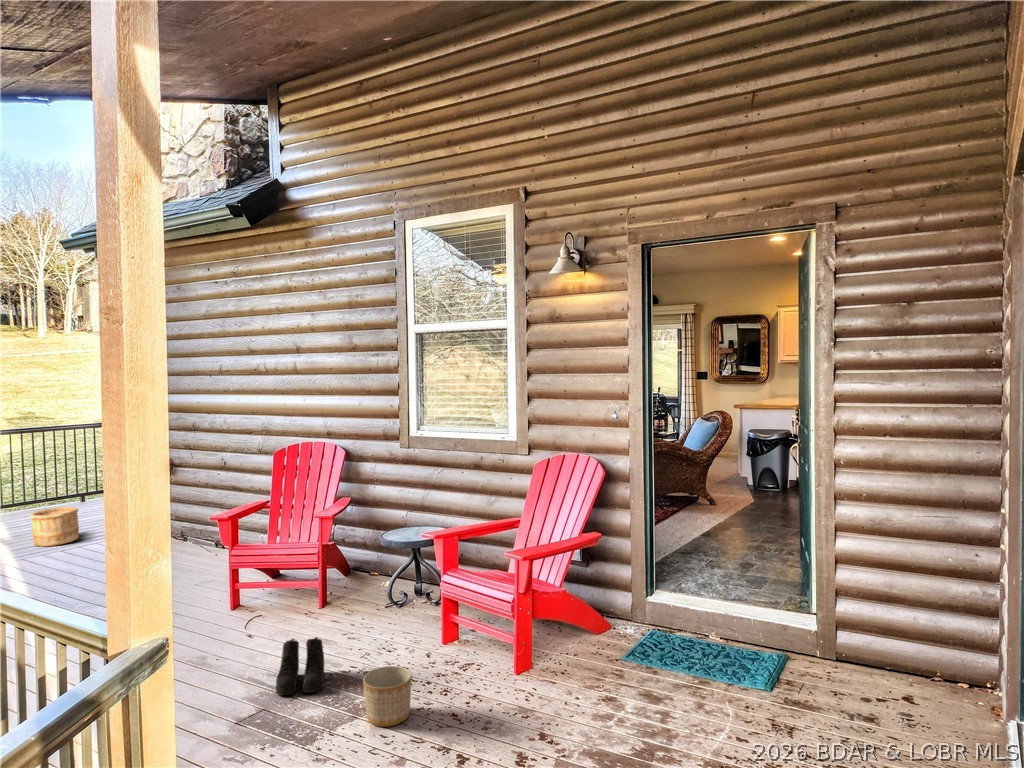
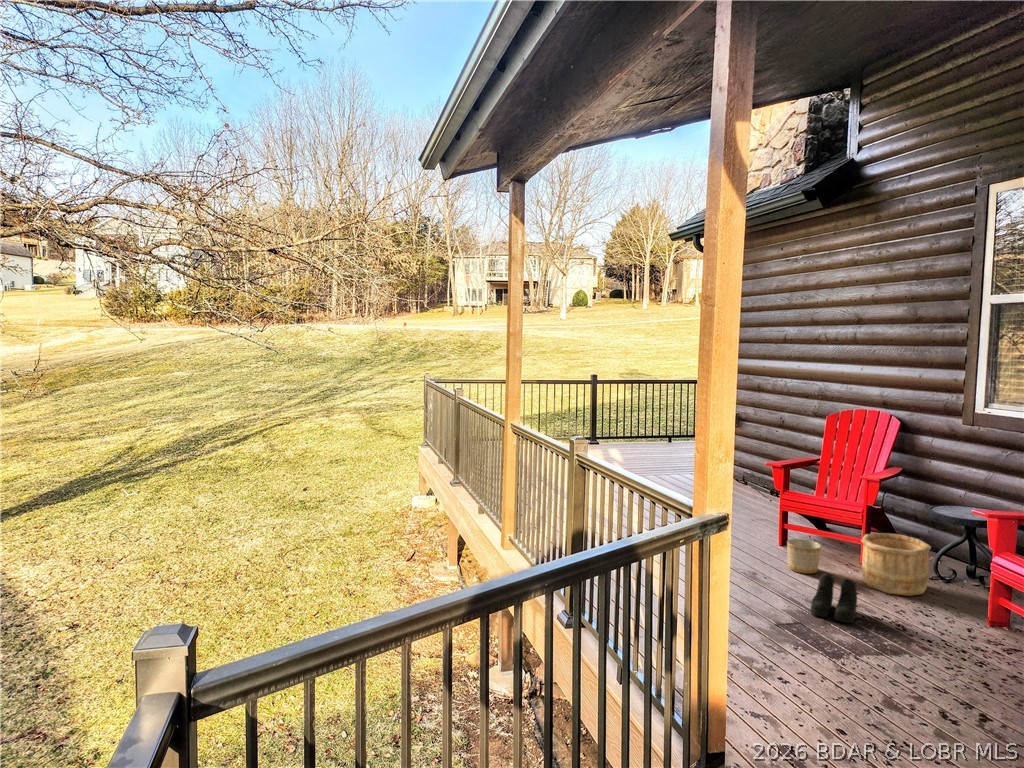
wooden bucket: present [30,507,79,546] -> present [861,533,931,596]
planter: present [363,666,412,727] -> present [787,539,821,574]

